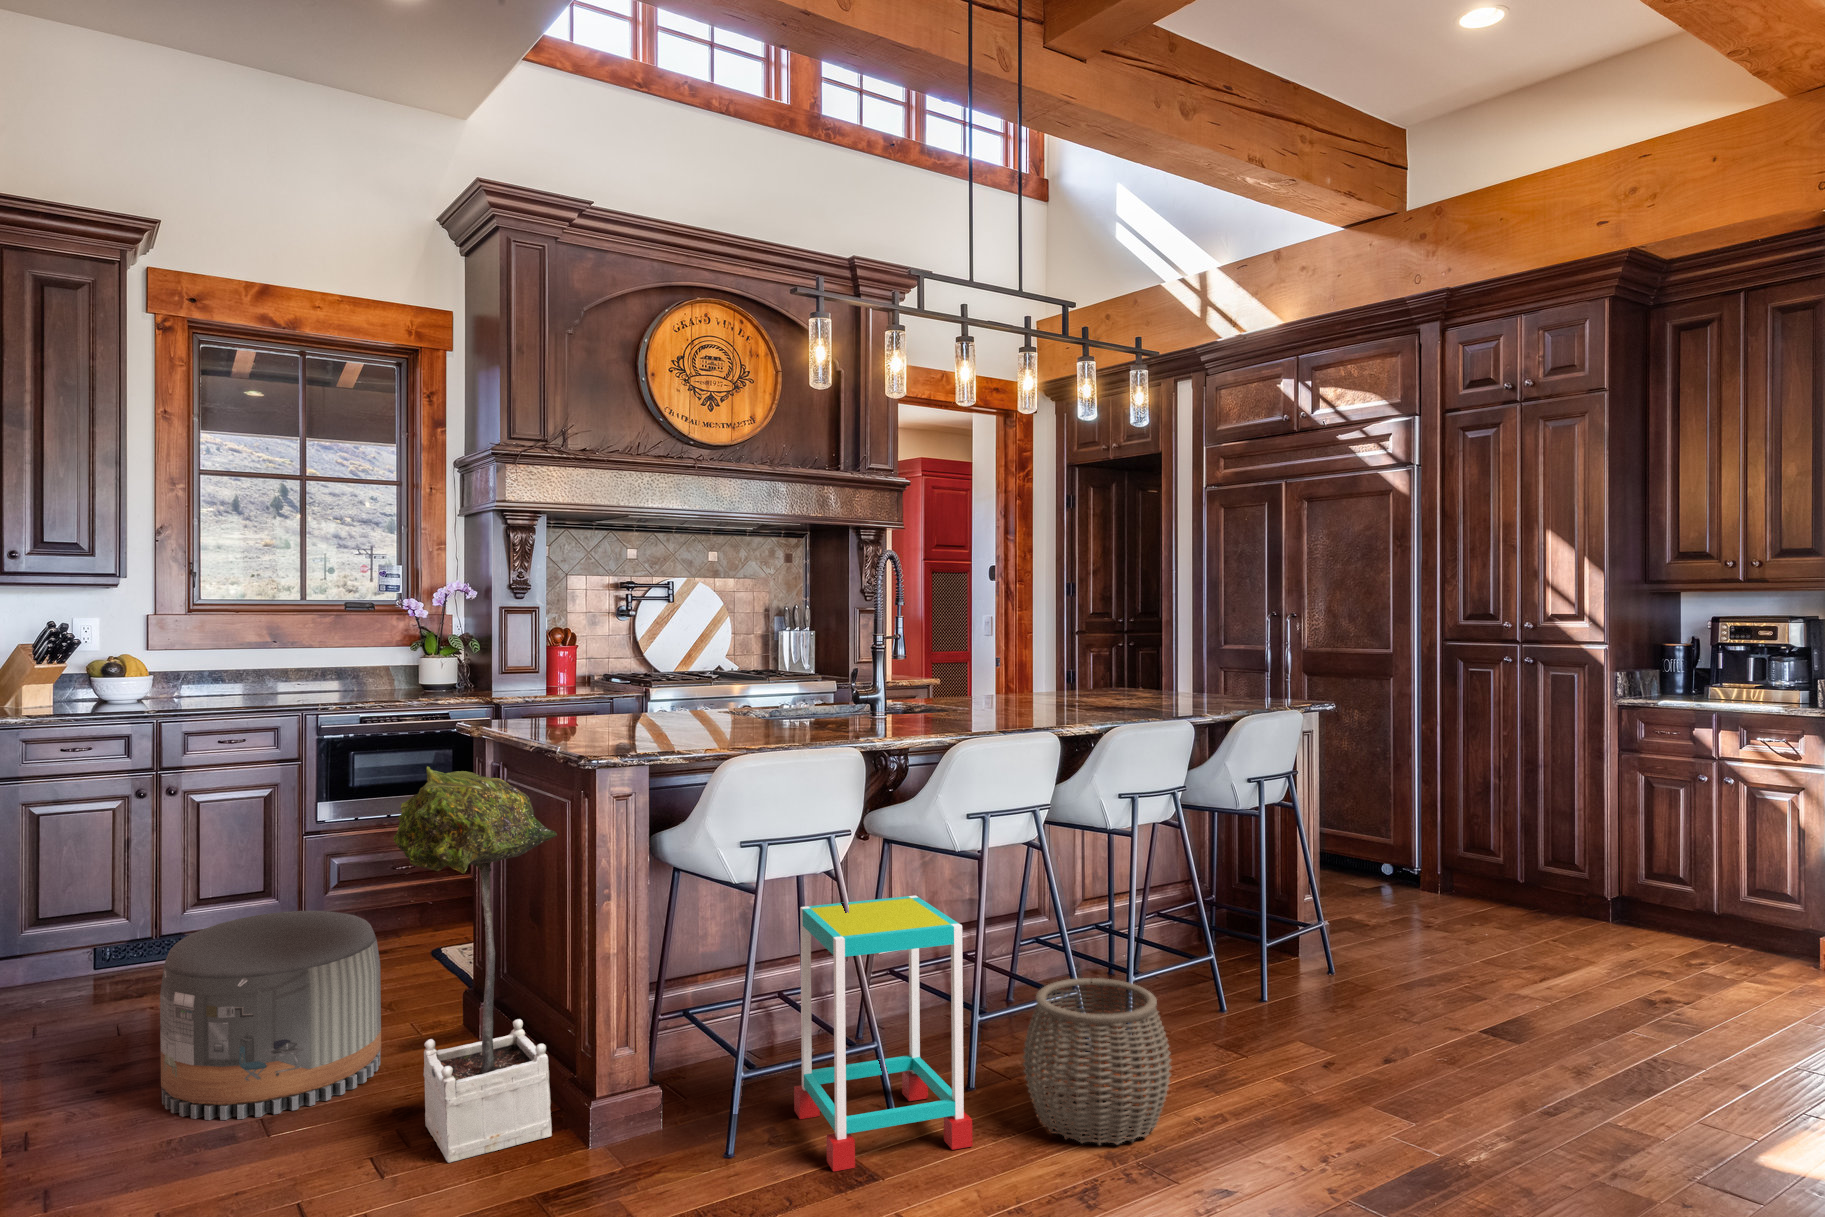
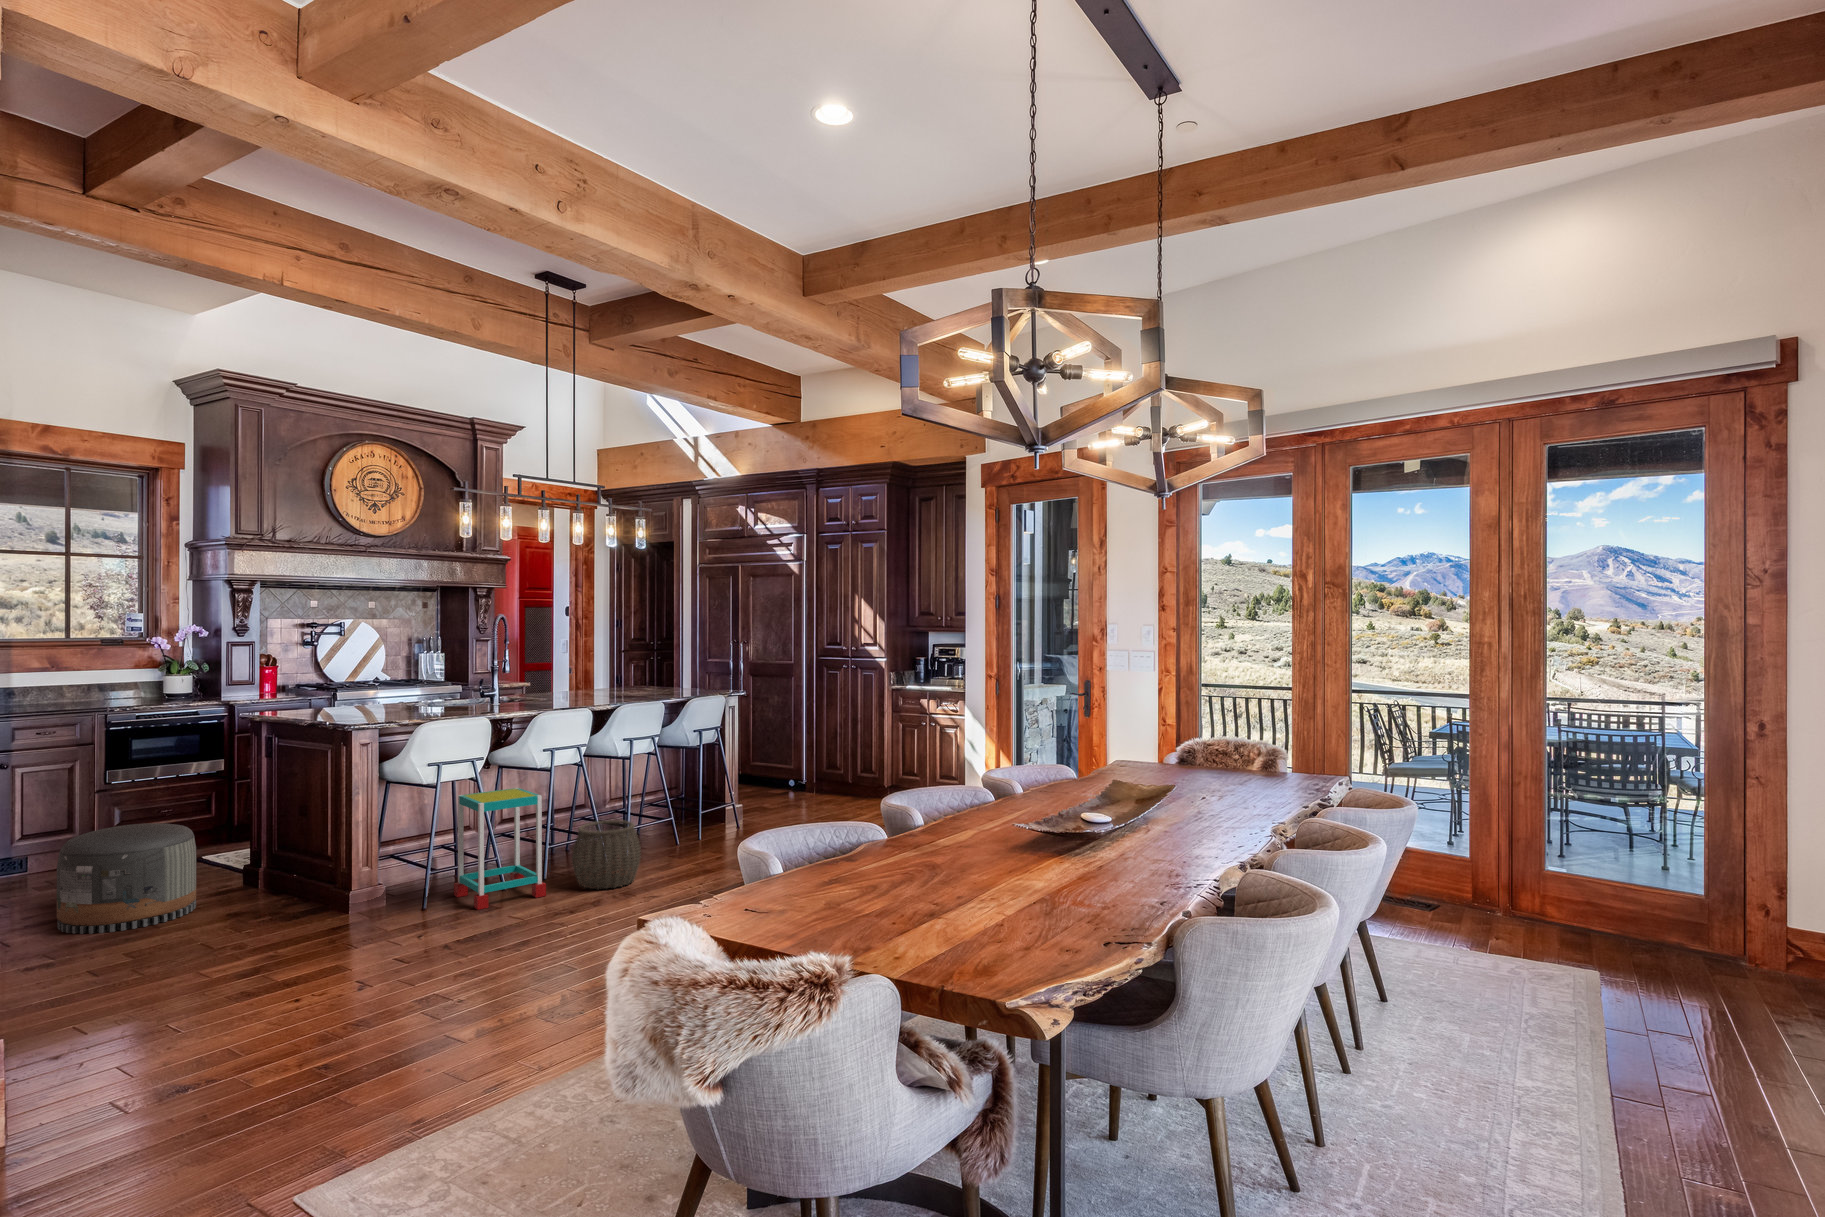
potted tree: present [393,767,557,1163] -> none [232,735,323,929]

